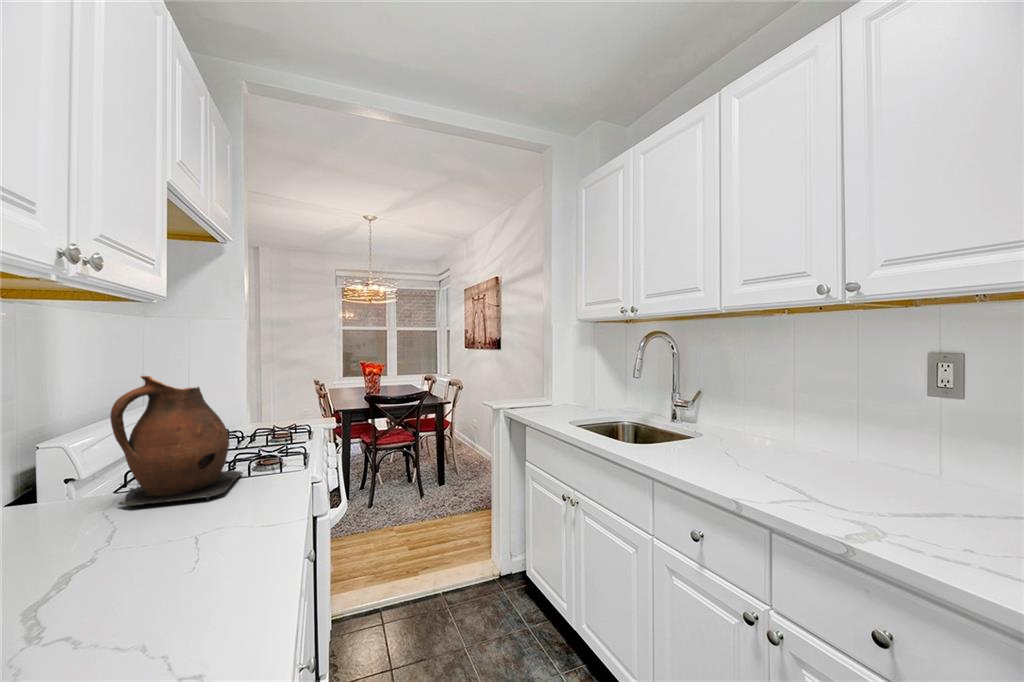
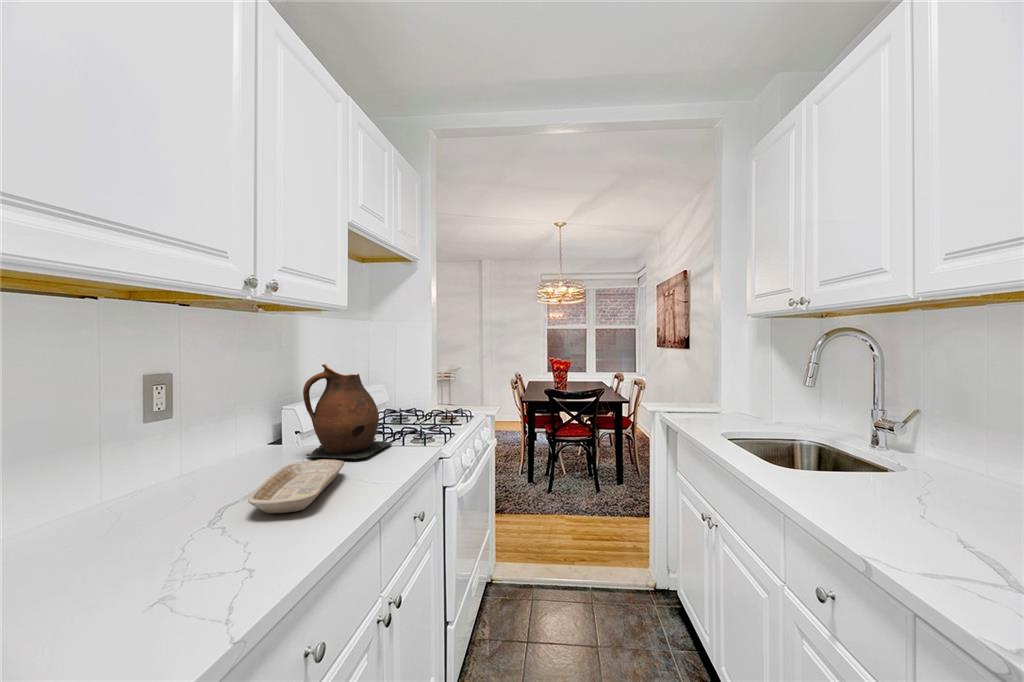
tray: none [97,502,216,592] -> present [248,459,344,513]

